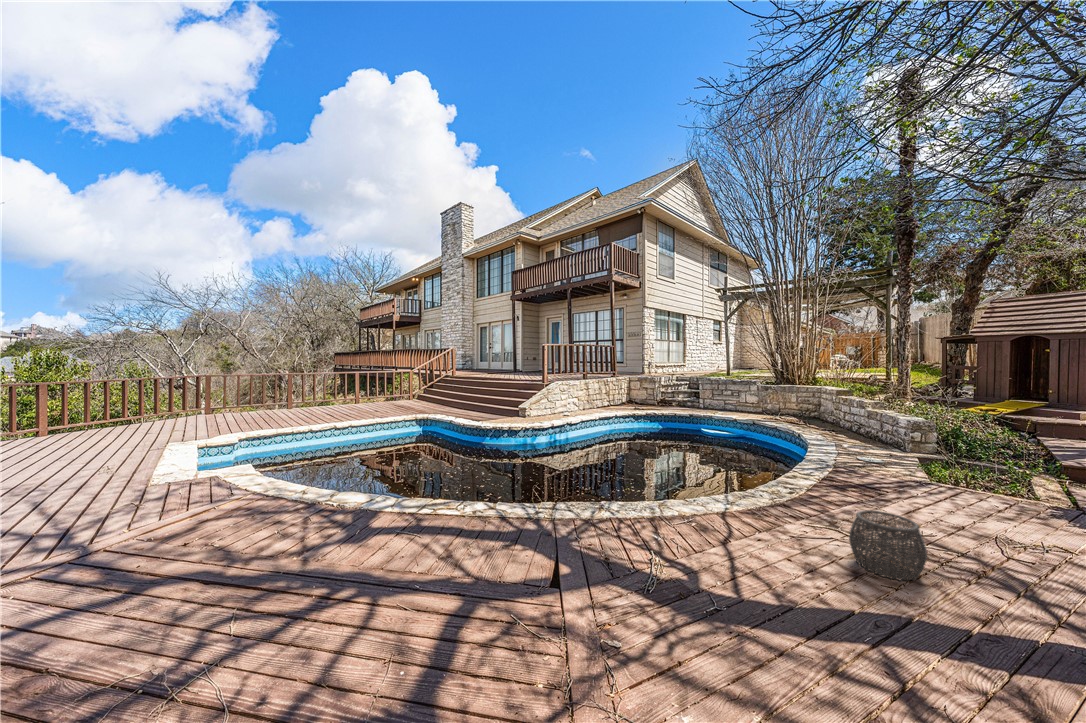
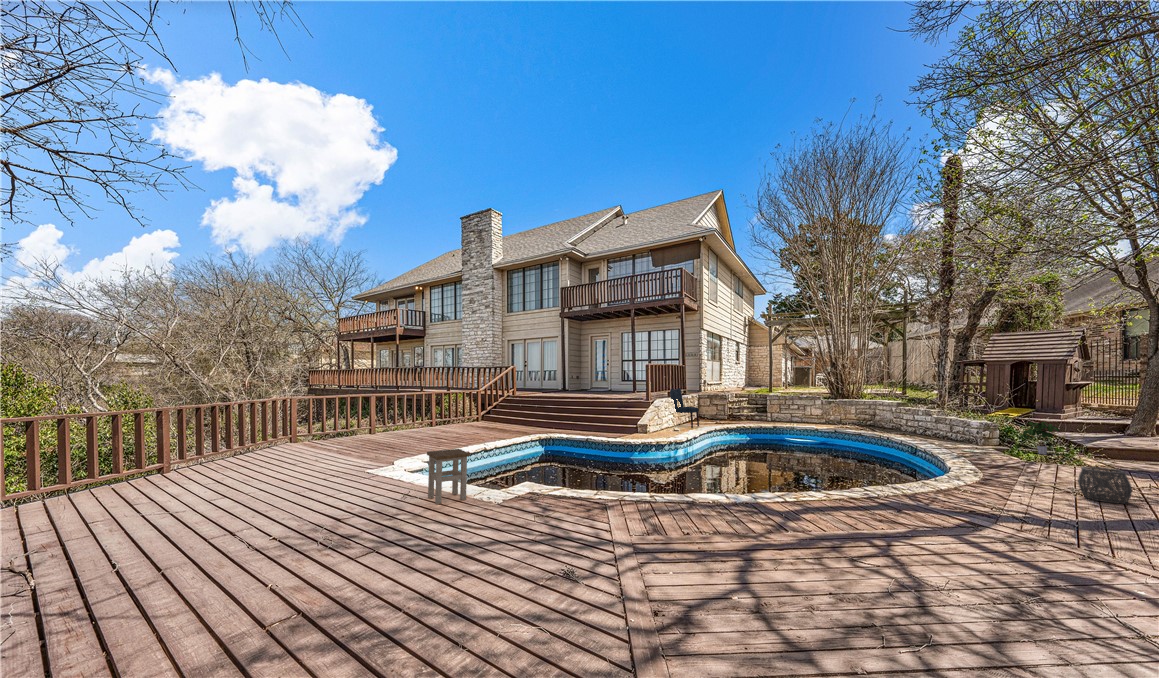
chair: none [575,371,605,413] -> present [670,388,699,428]
potted plant: none [943,426,1006,473] -> present [1021,422,1059,454]
stool: none [94,432,157,486] -> present [427,449,470,504]

